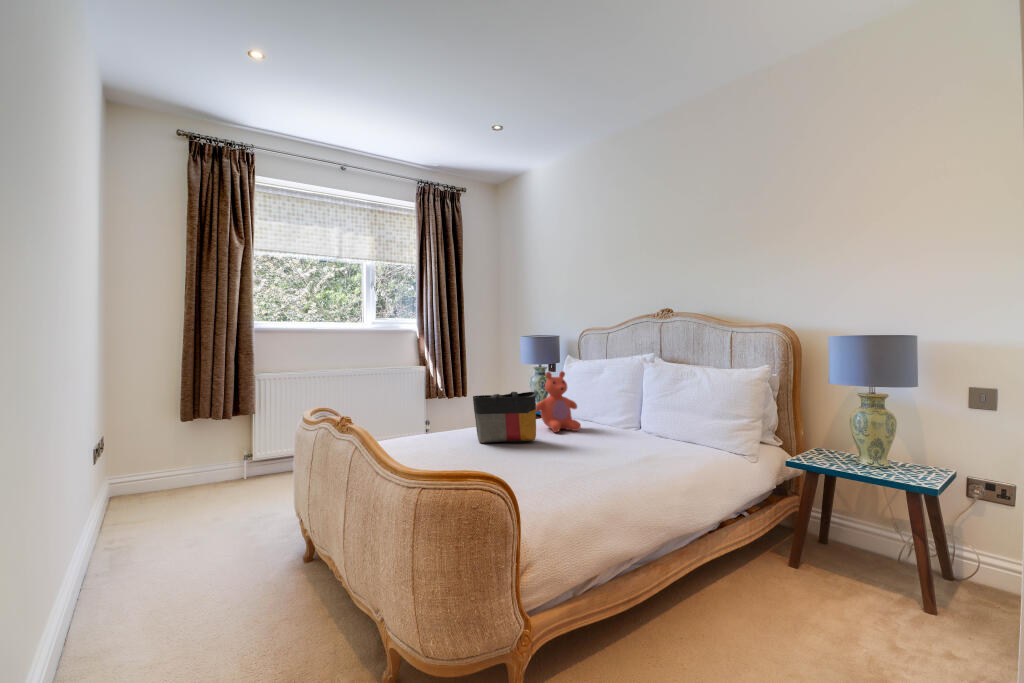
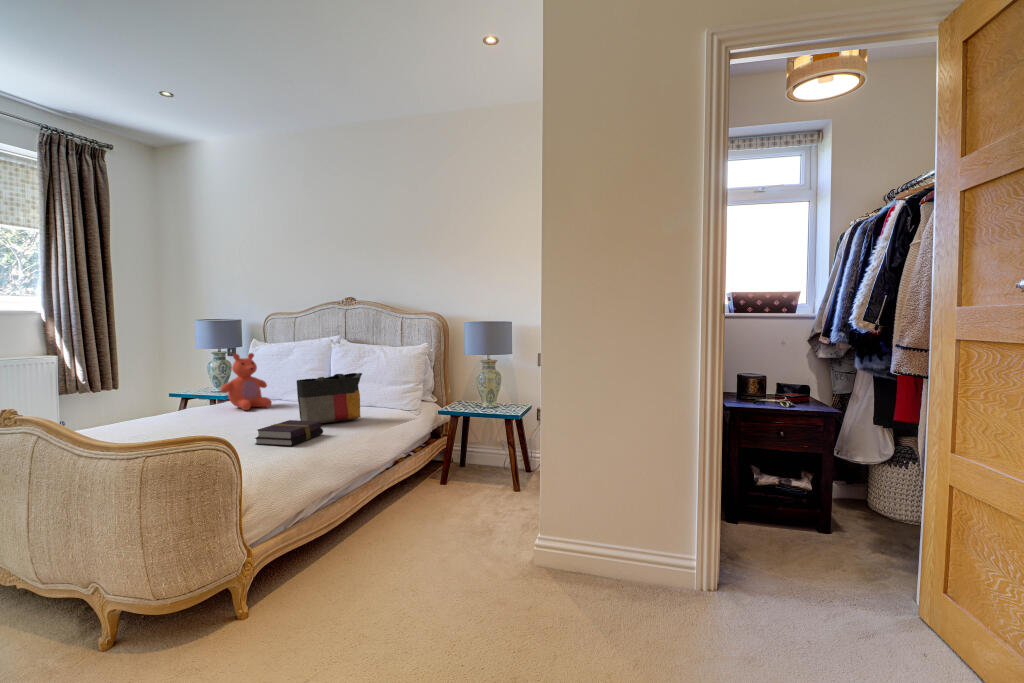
tote bag: present [473,392,538,443] -> present [297,373,362,423]
book: none [554,453,628,488] -> present [255,420,323,446]

